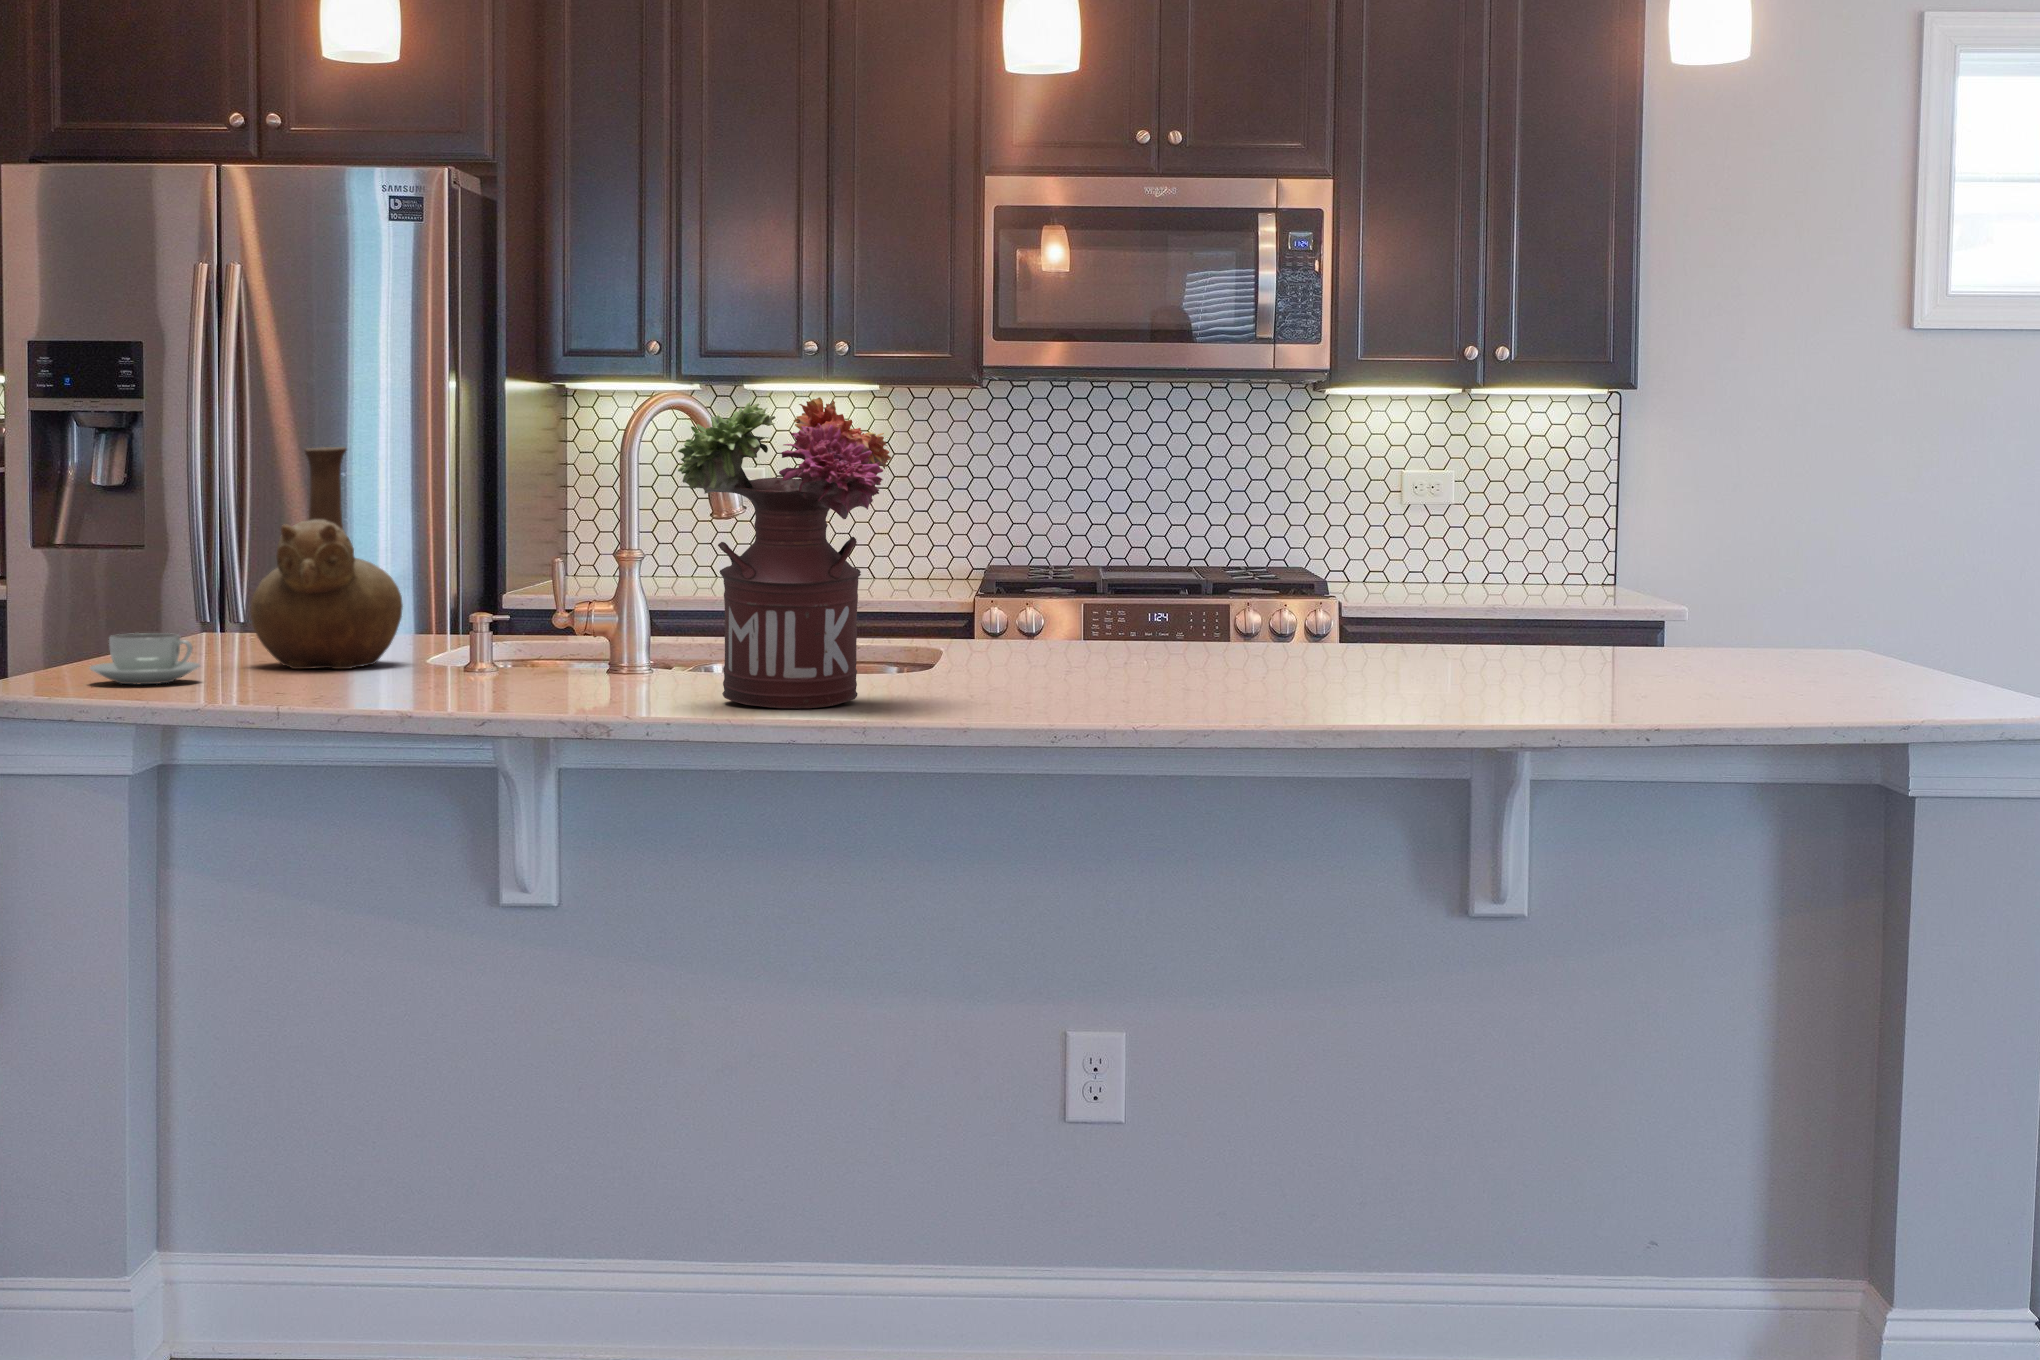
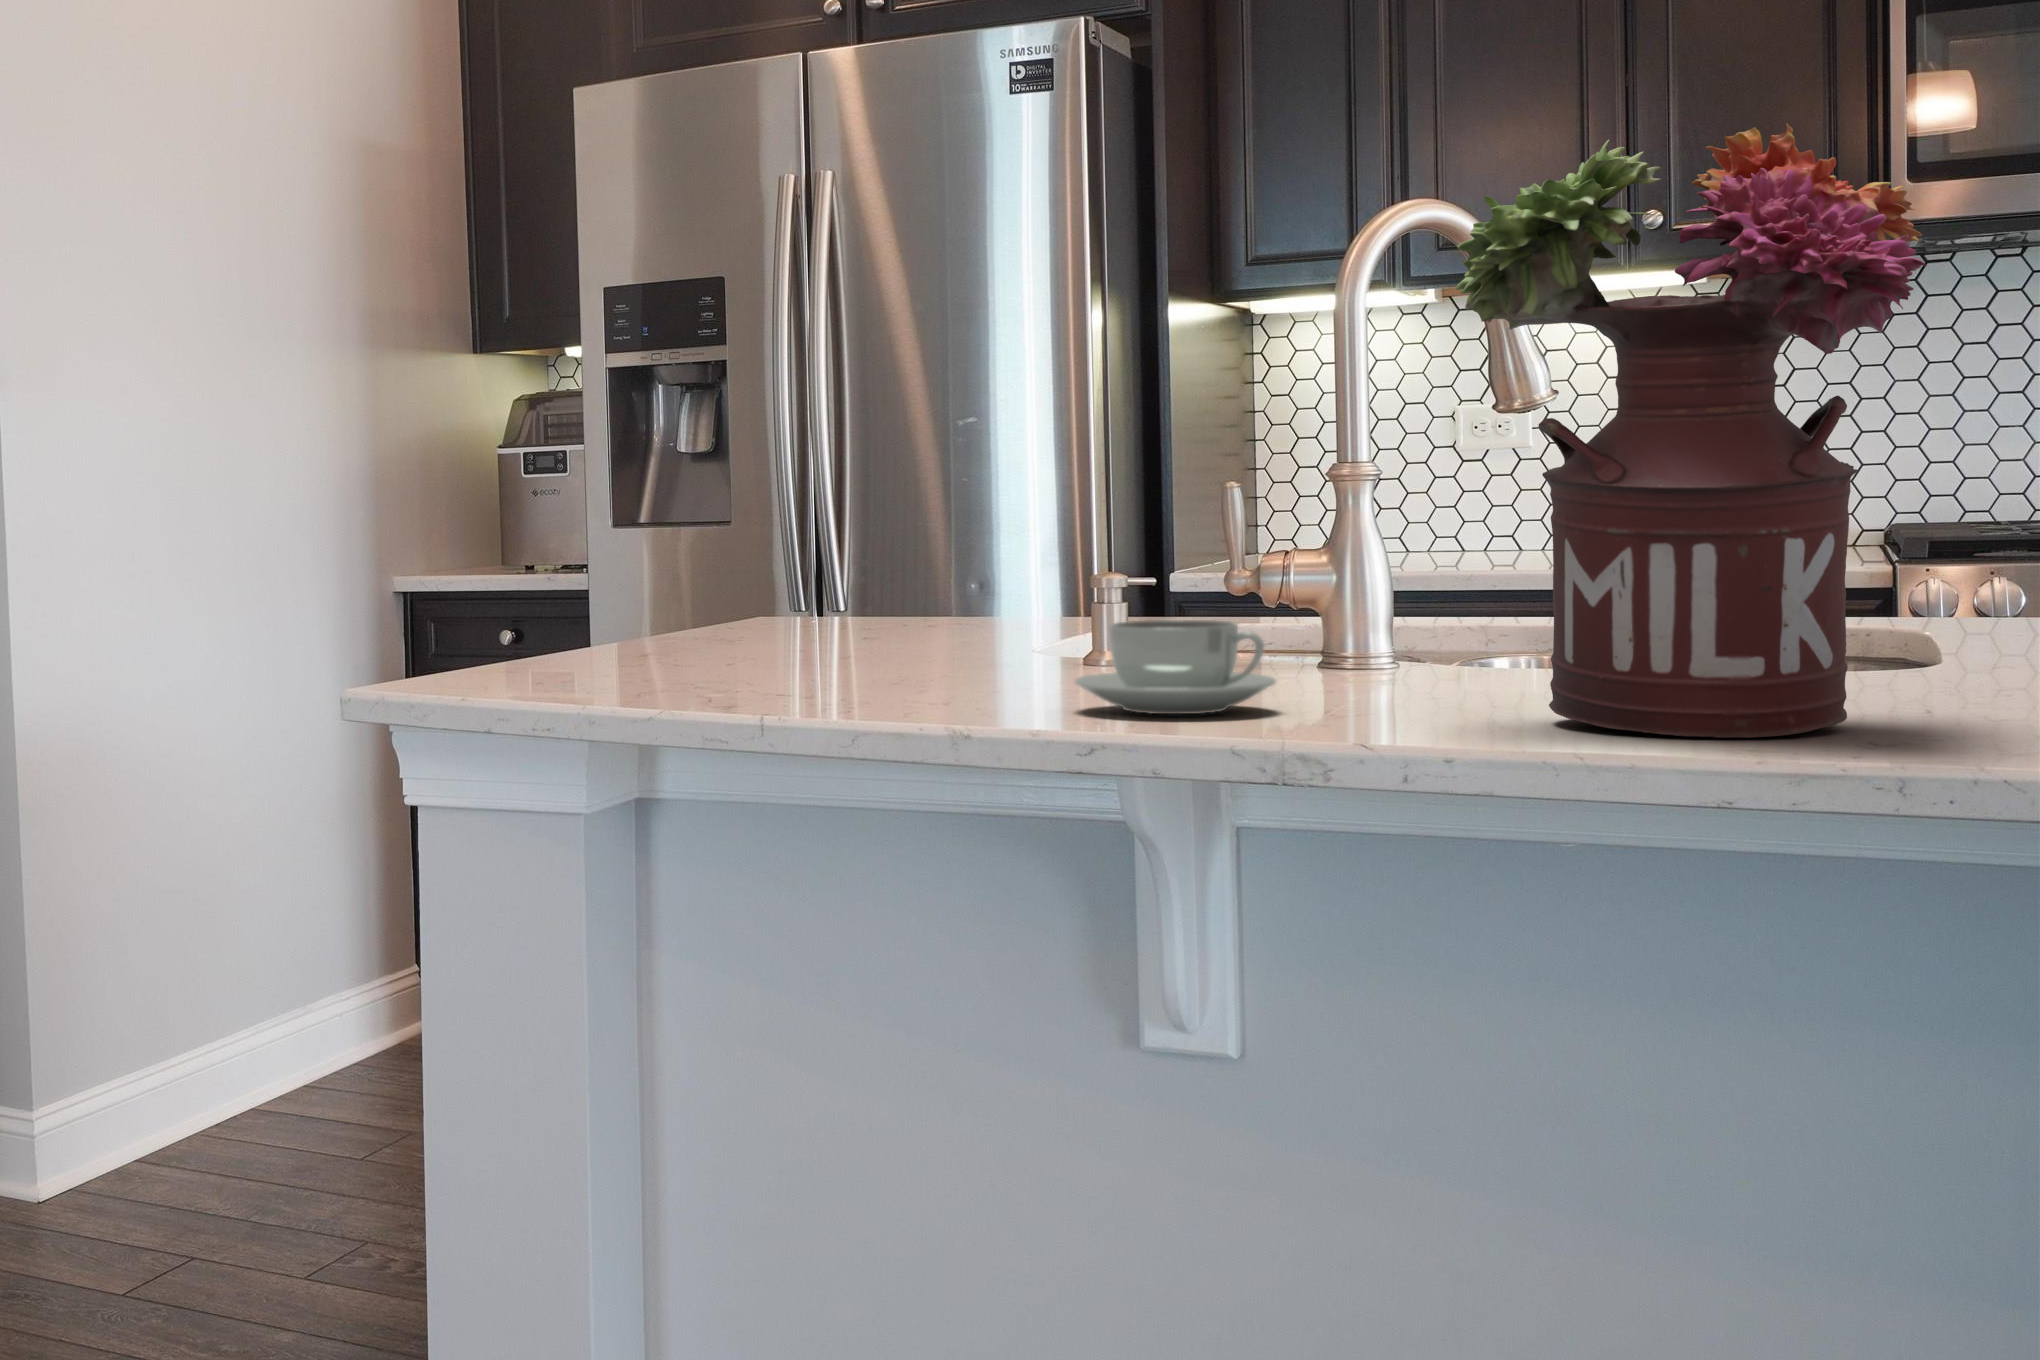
vase: present [250,447,403,669] -> none [786,341,998,661]
coffee cup: present [90,633,200,684] -> present [1075,620,1276,714]

